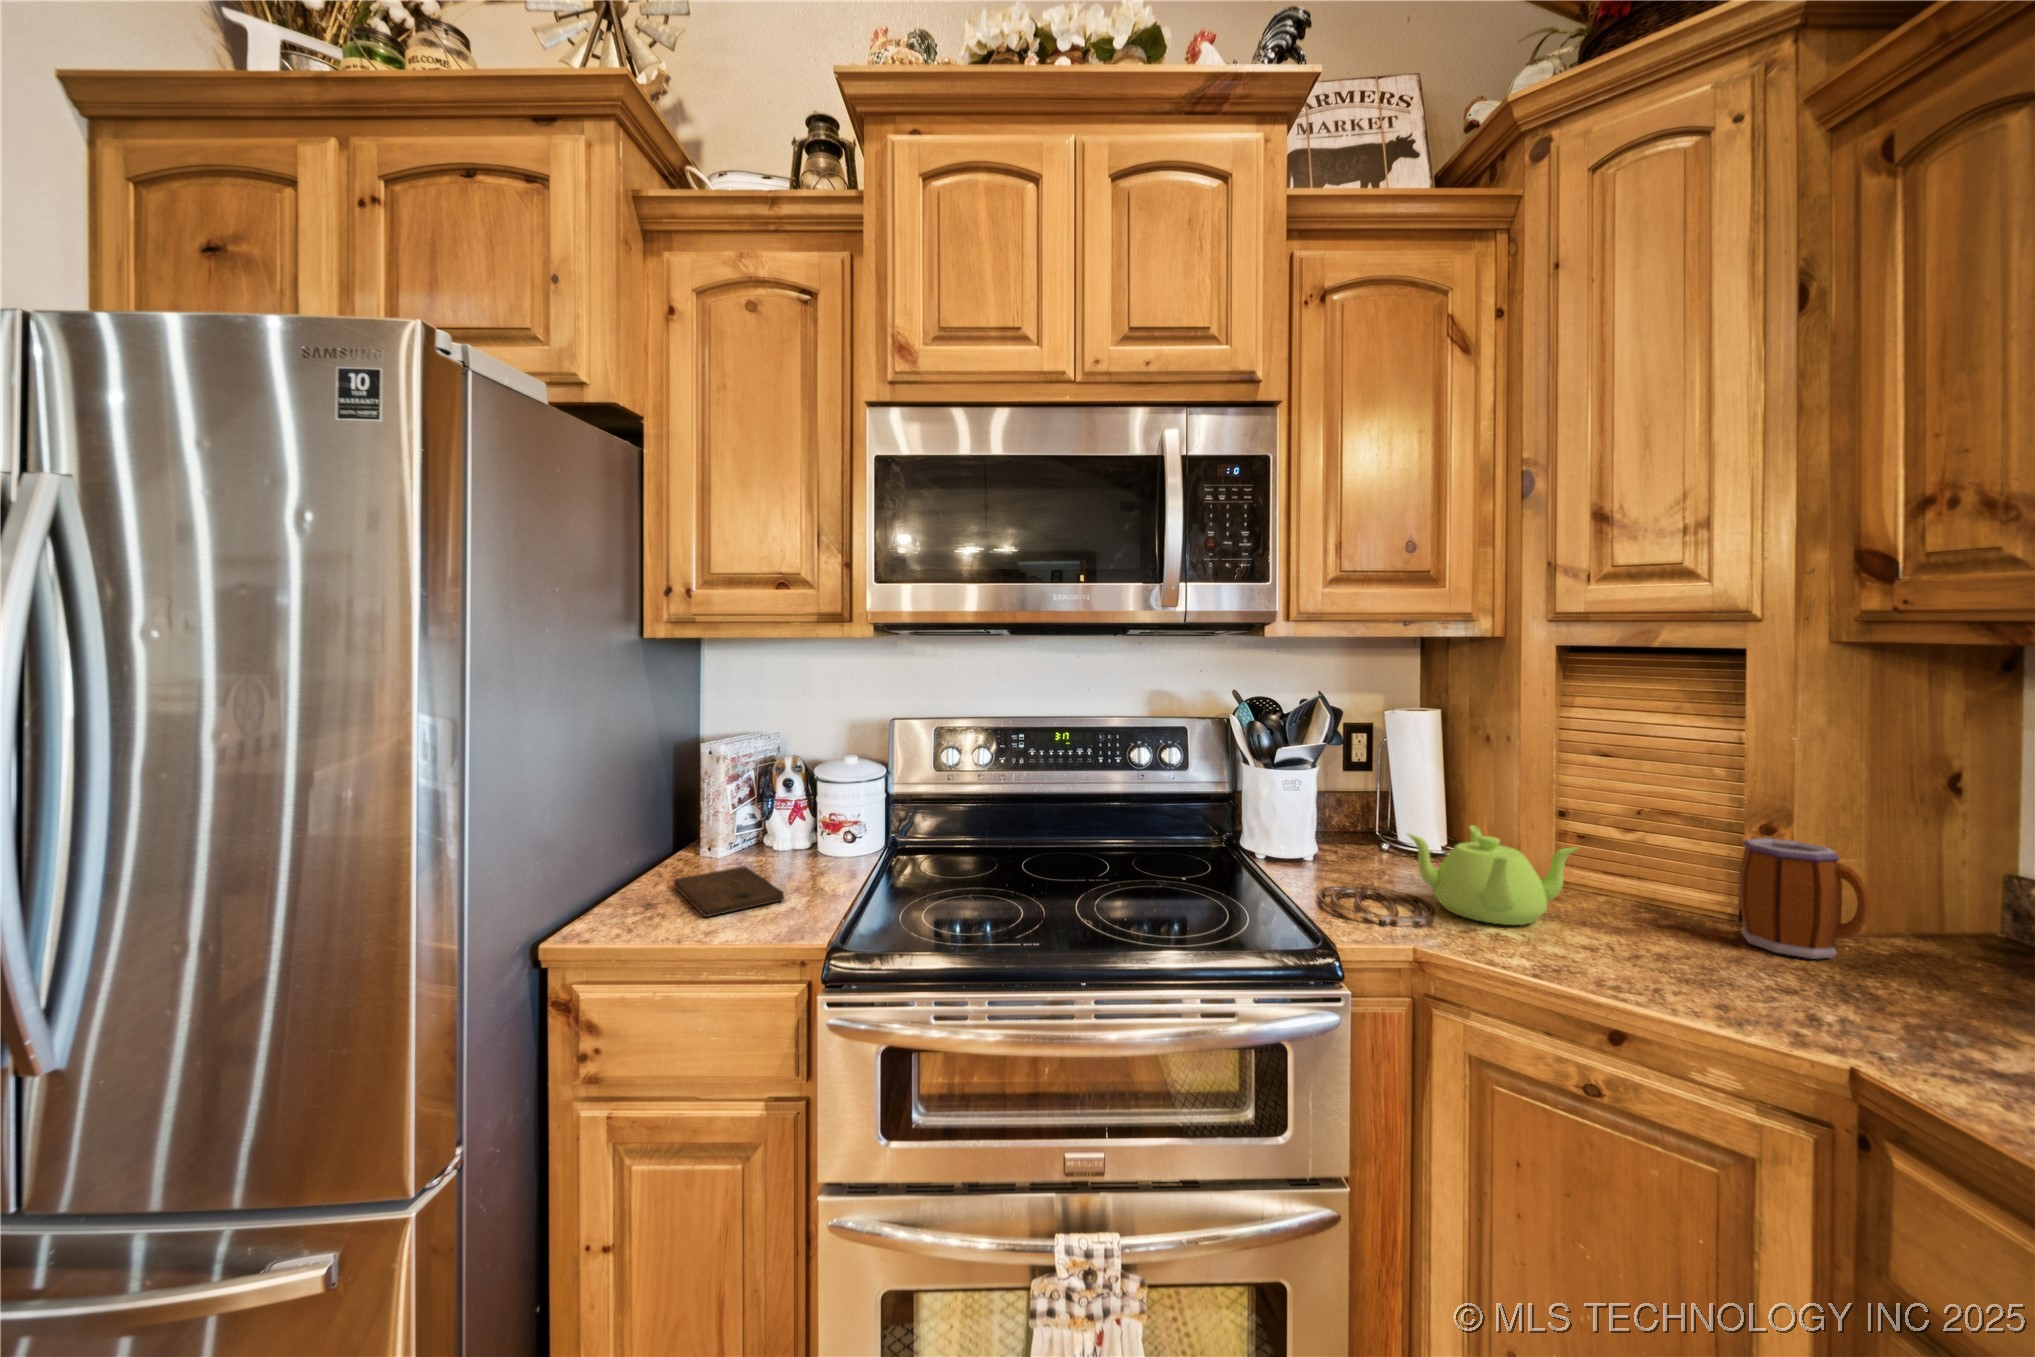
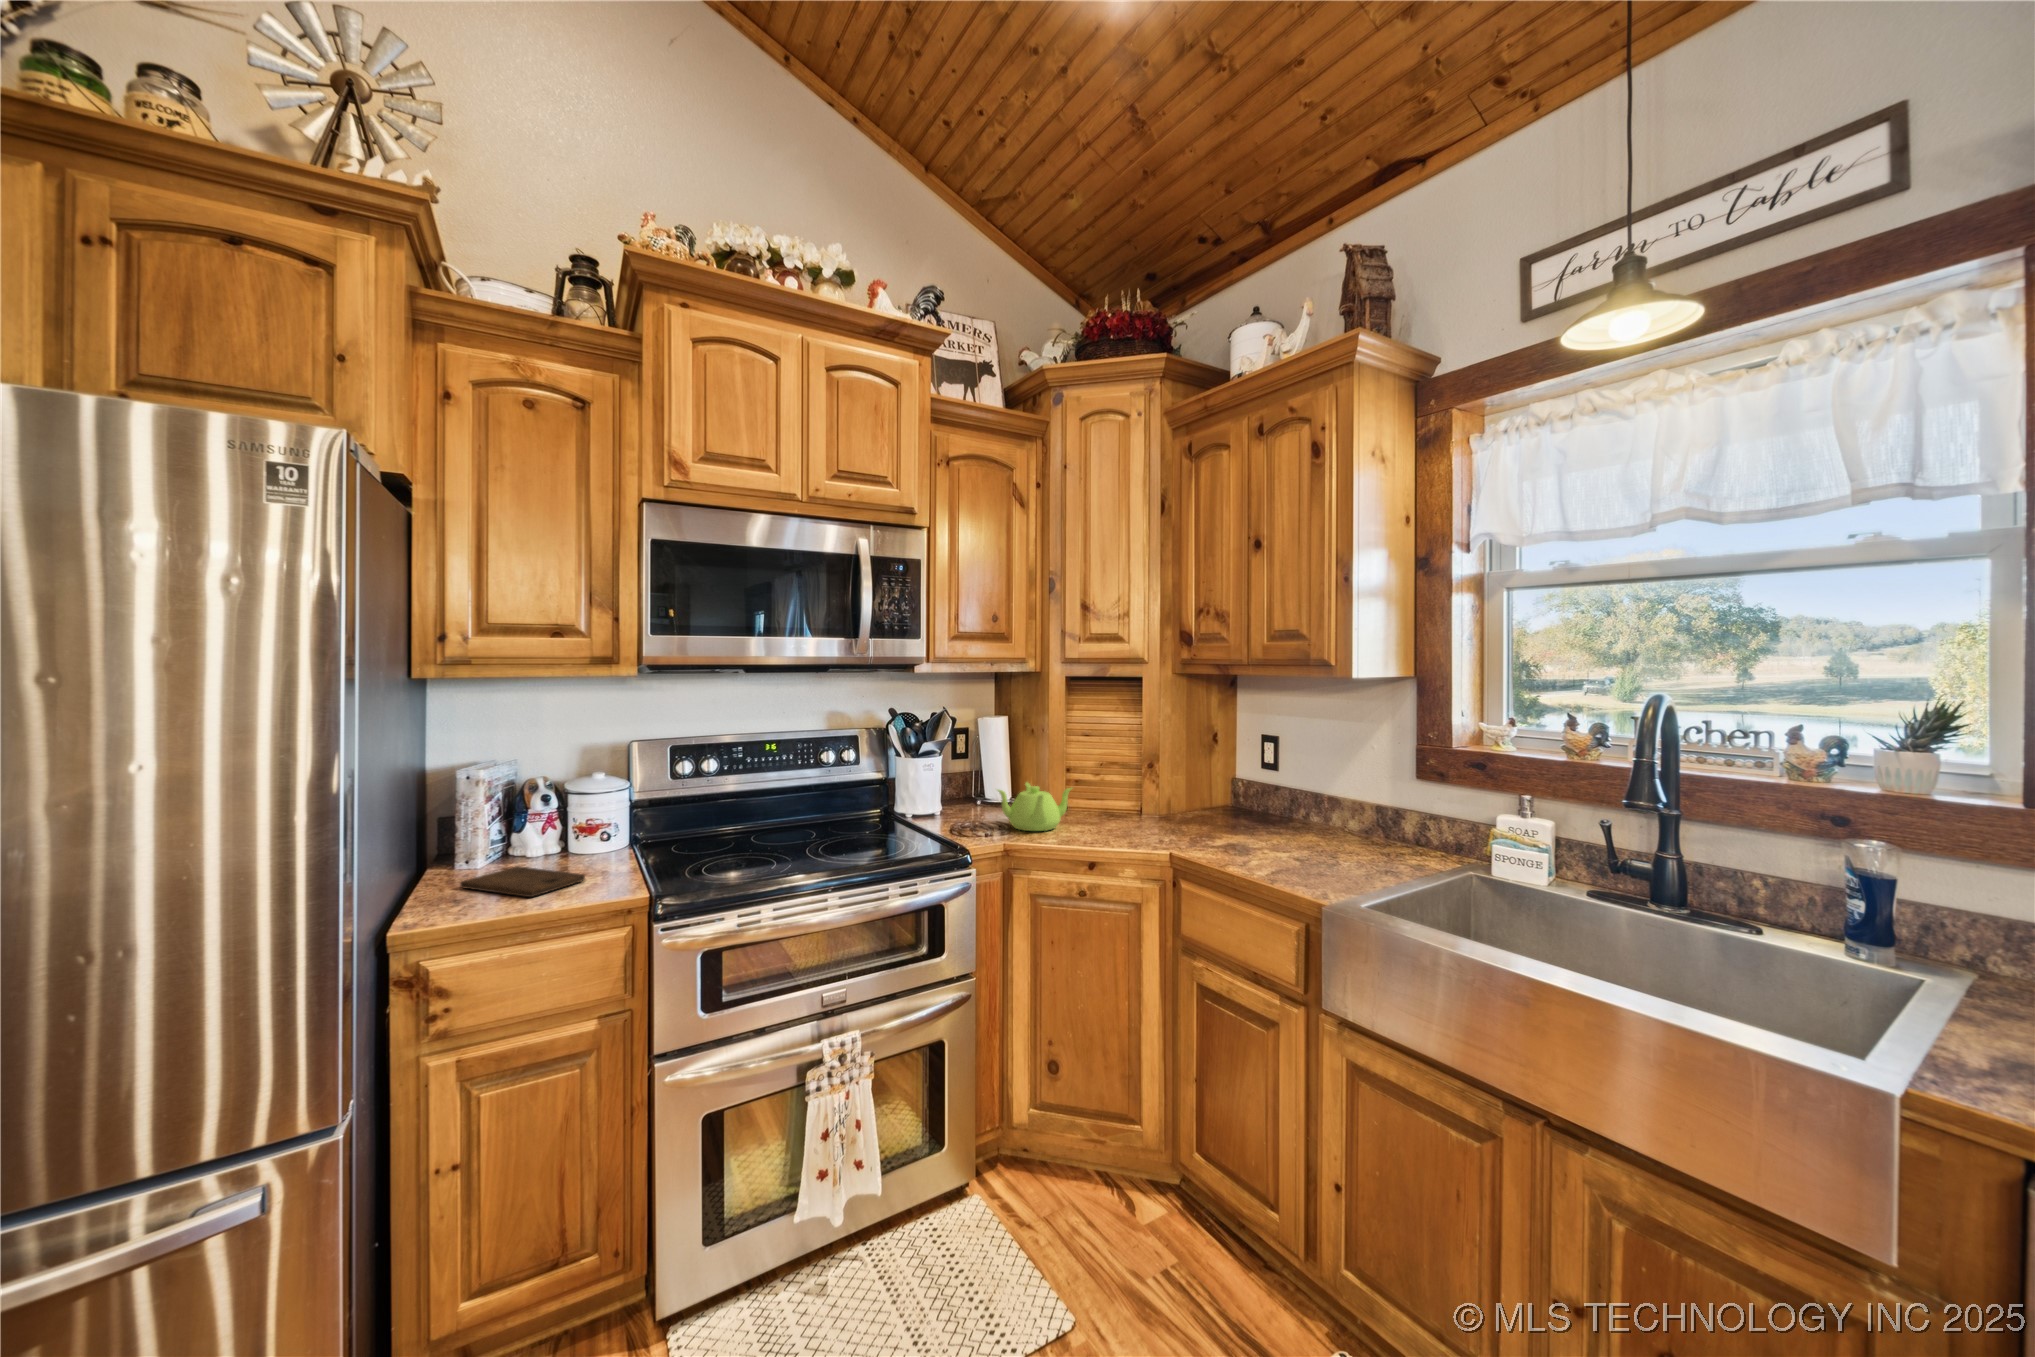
mug: present [1739,838,1869,959] -> none [1134,775,1174,826]

